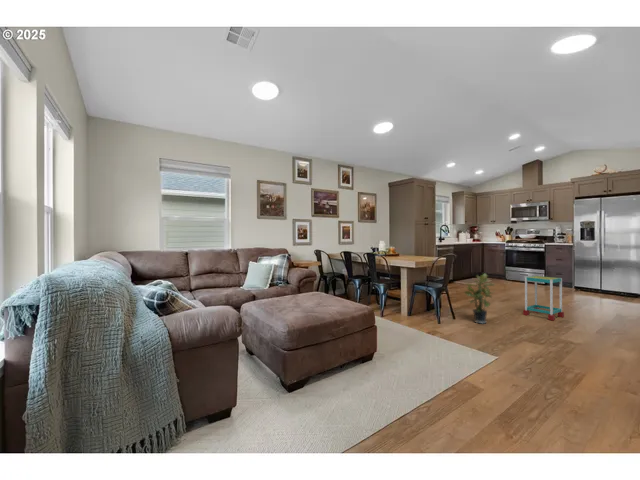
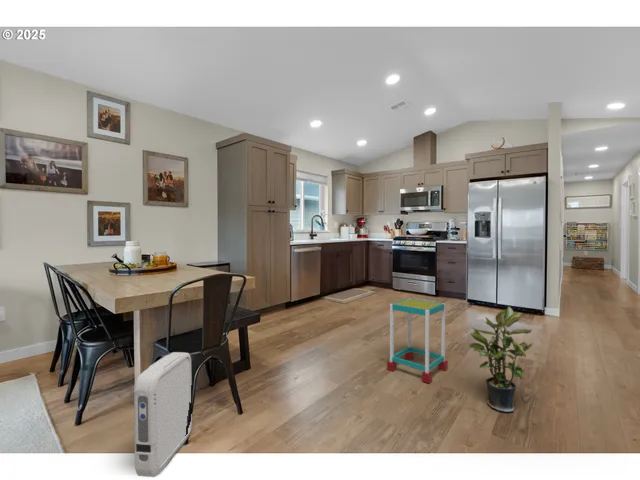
potted plant: present [465,274,494,323] -> present [469,307,532,412]
air purifier: none [428,288,437,332] -> present [134,352,192,477]

